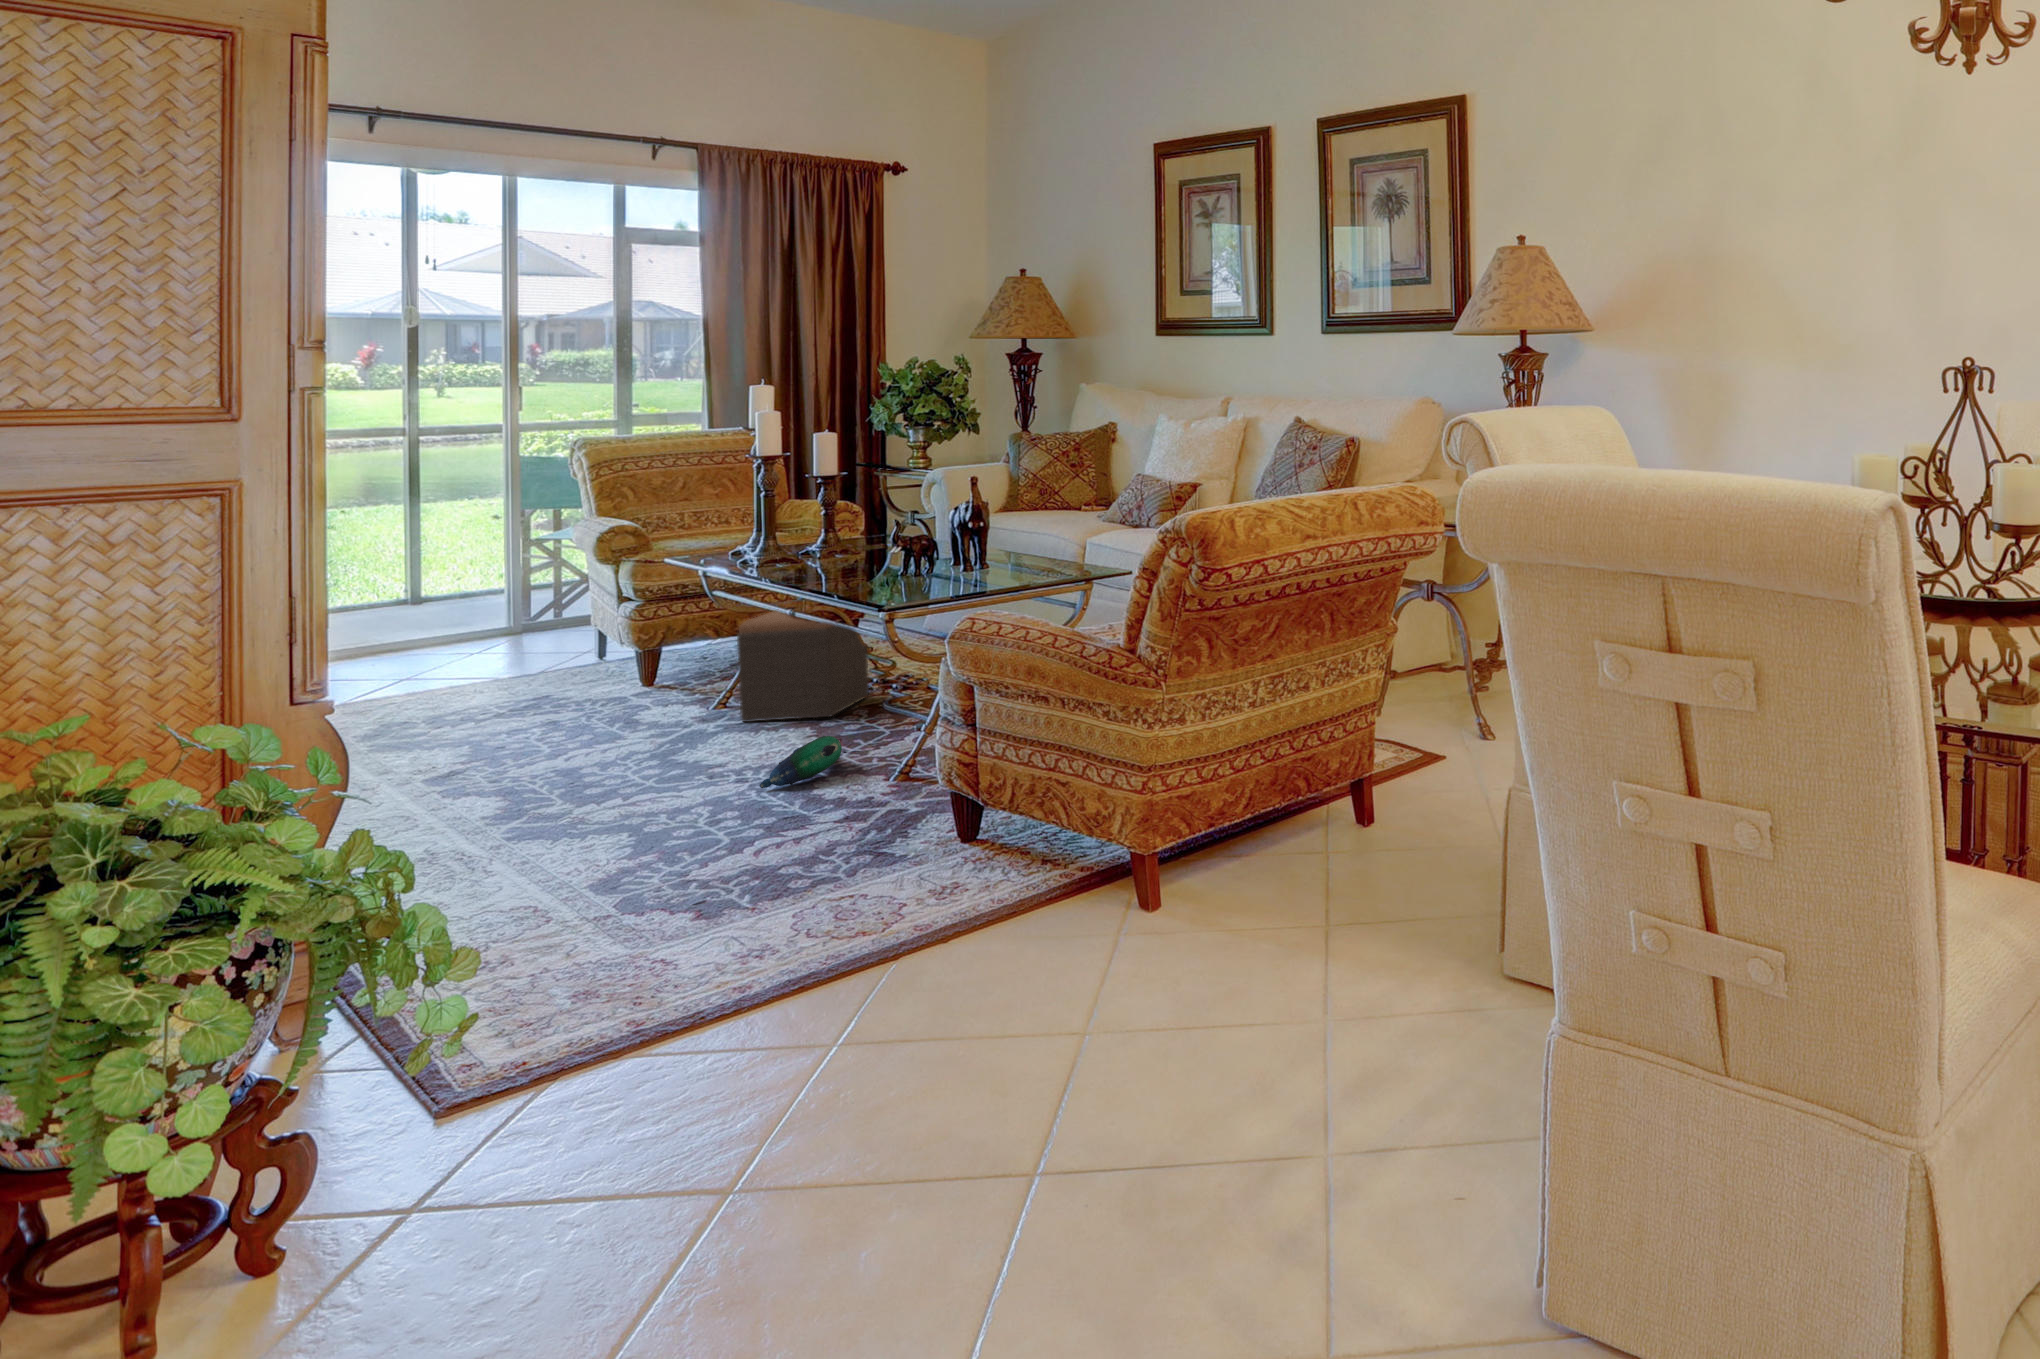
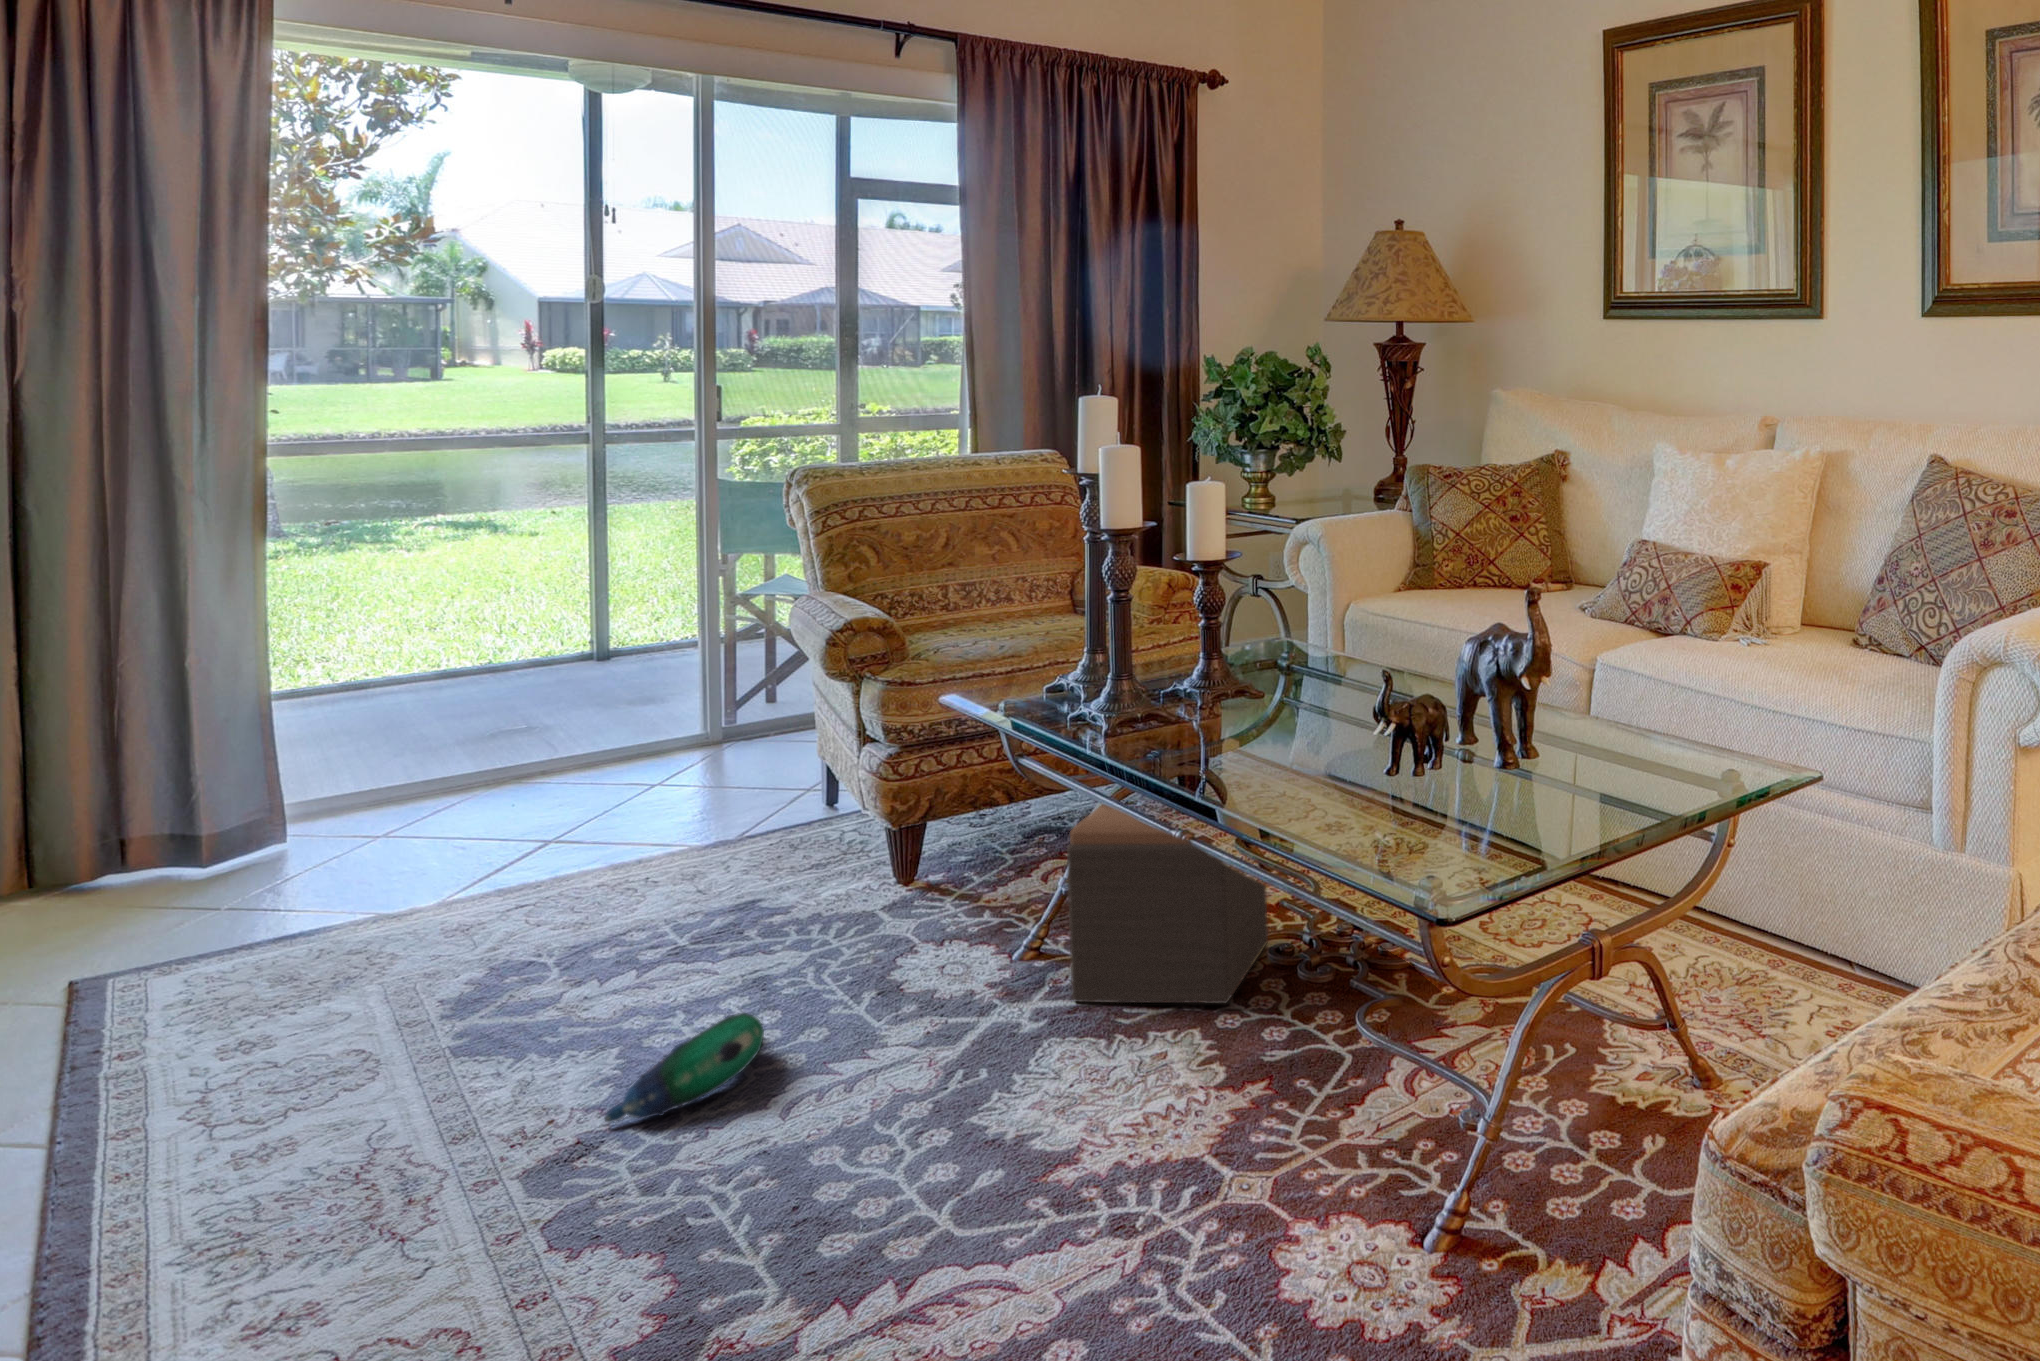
plush toy: present [760,736,842,788] -> present [604,1013,764,1123]

